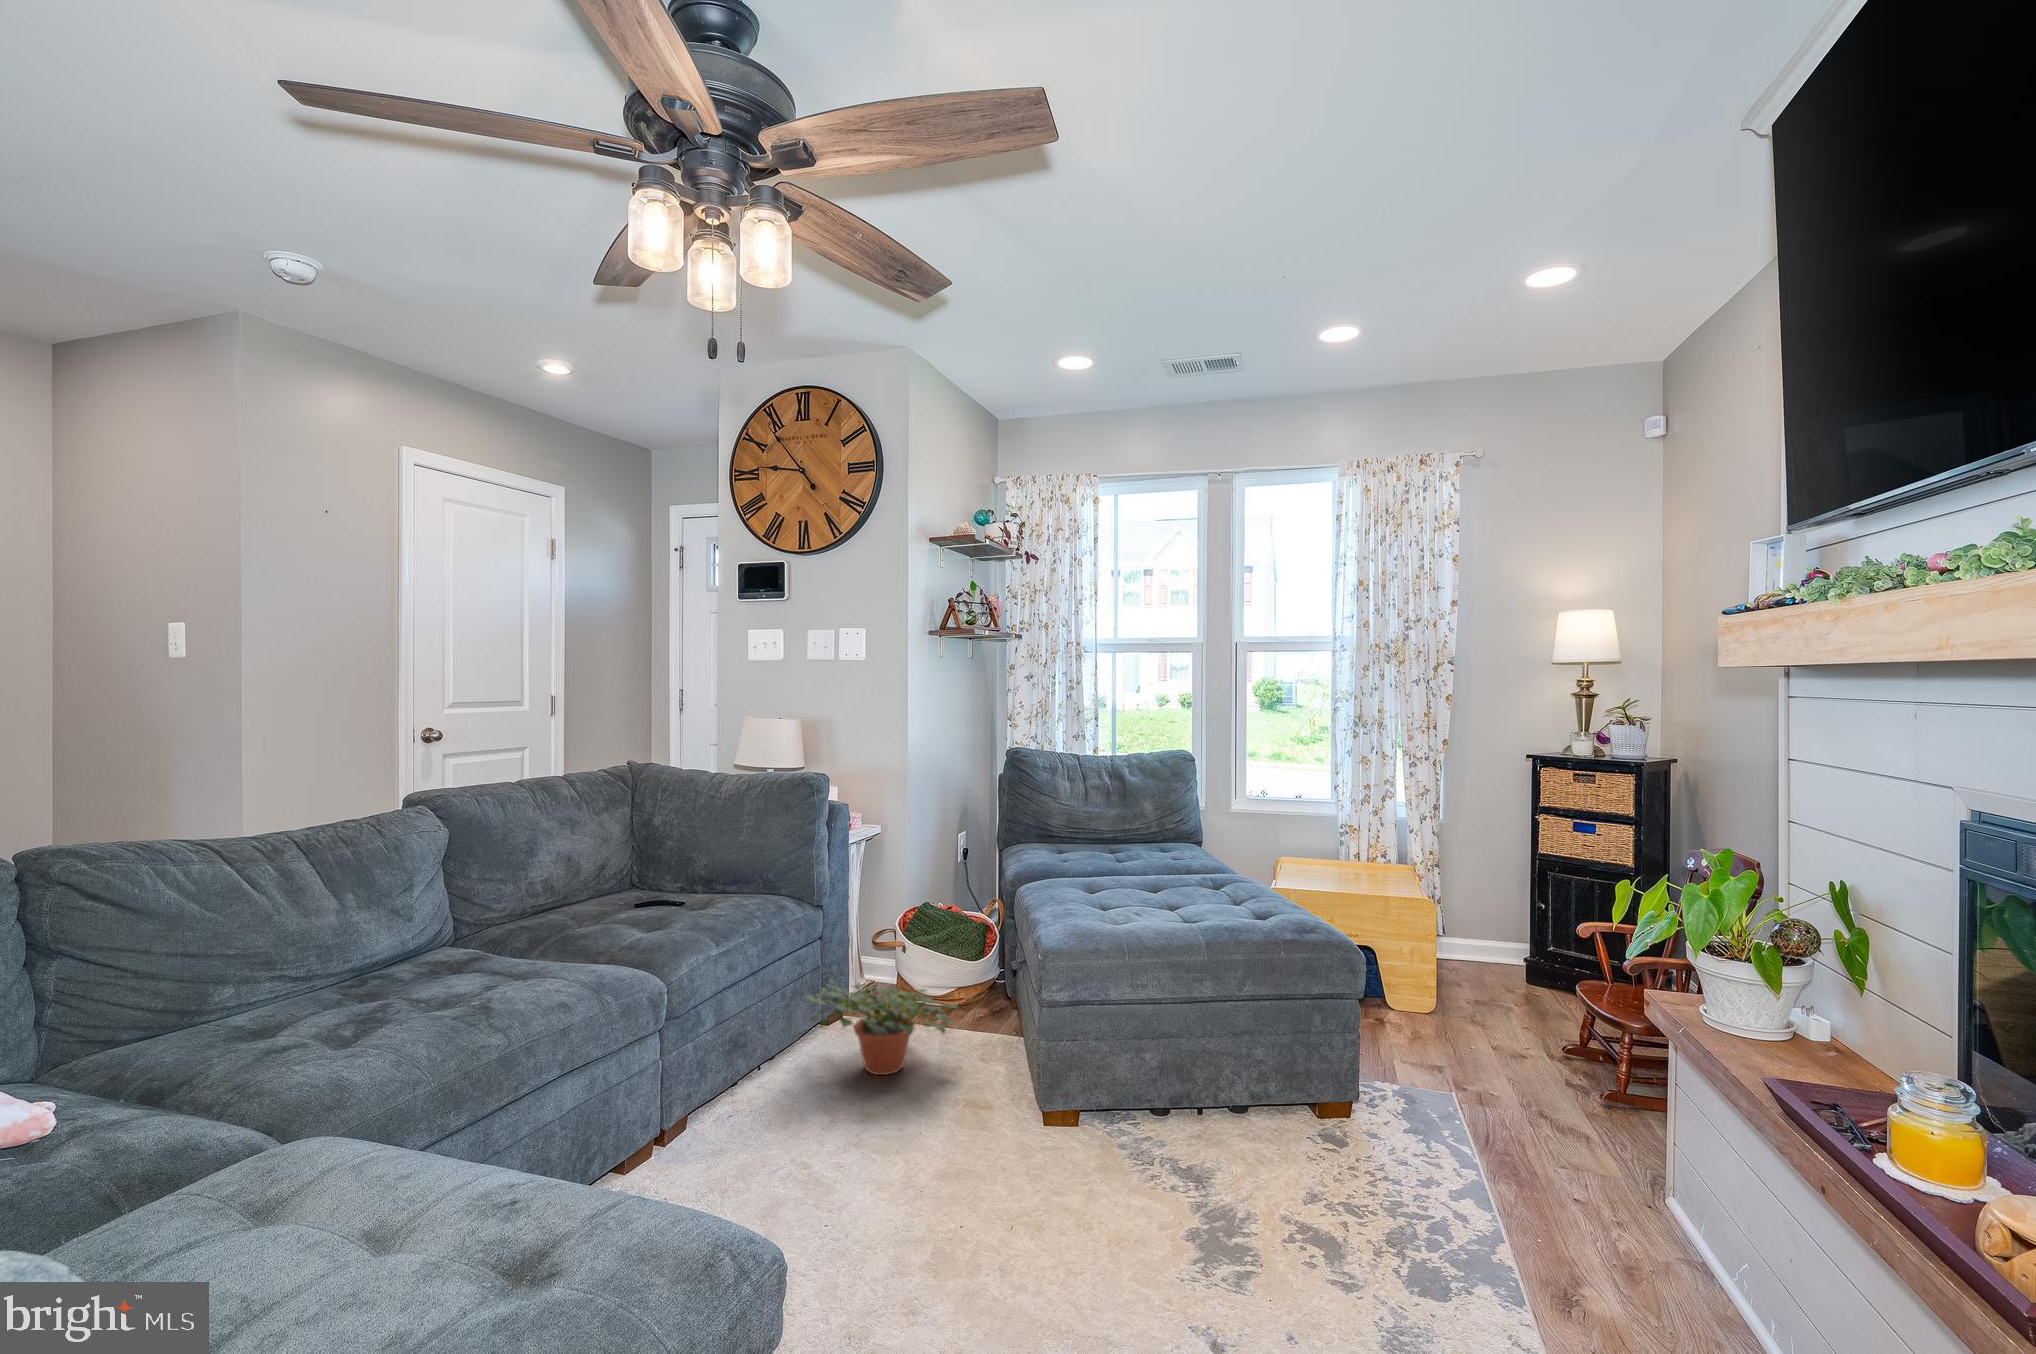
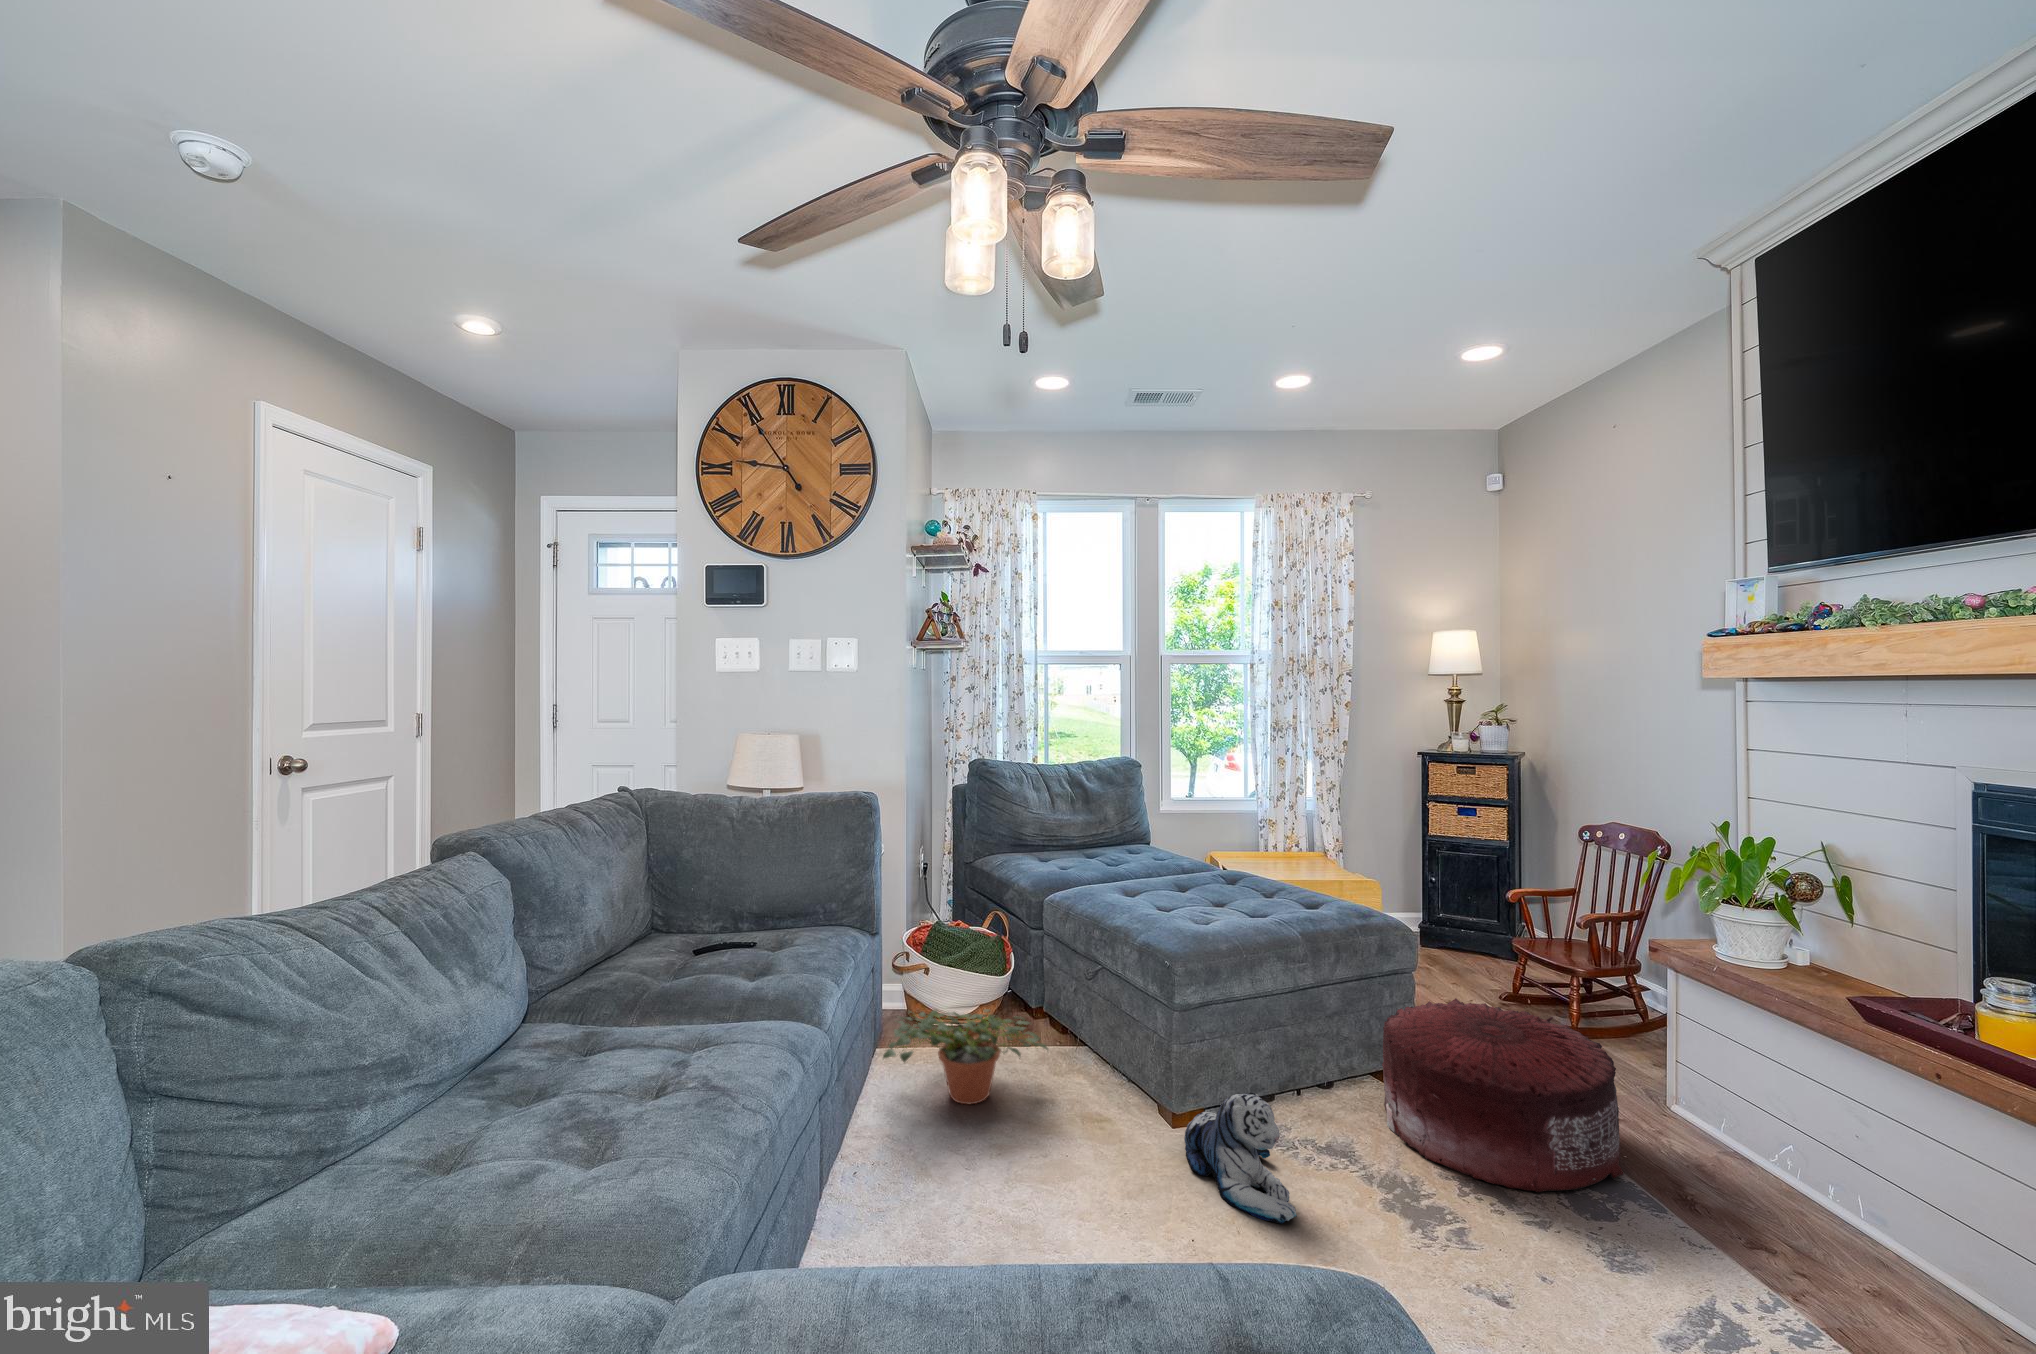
pouf: none [1269,1034,1532,1262] -> present [1382,998,1624,1192]
plush toy: none [1021,1095,1111,1228] -> present [1184,1092,1297,1223]

